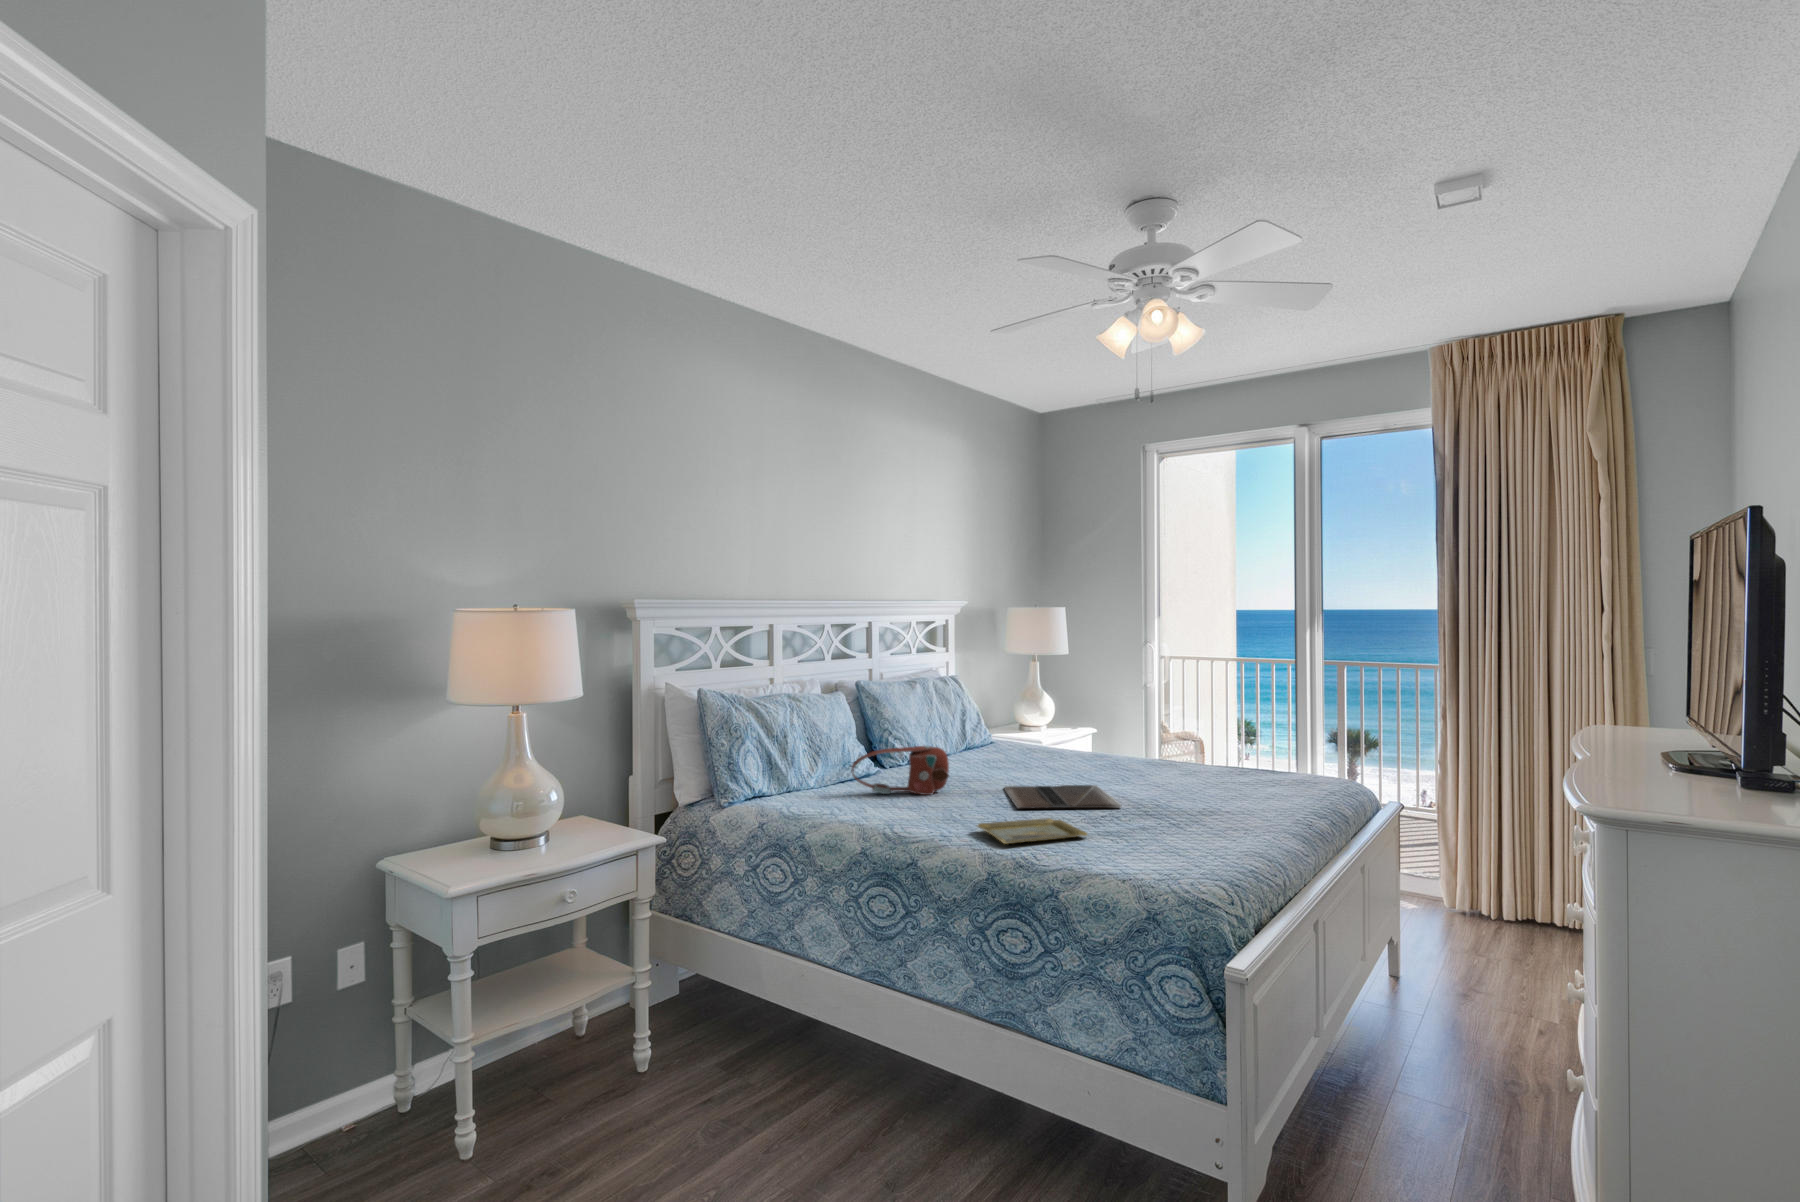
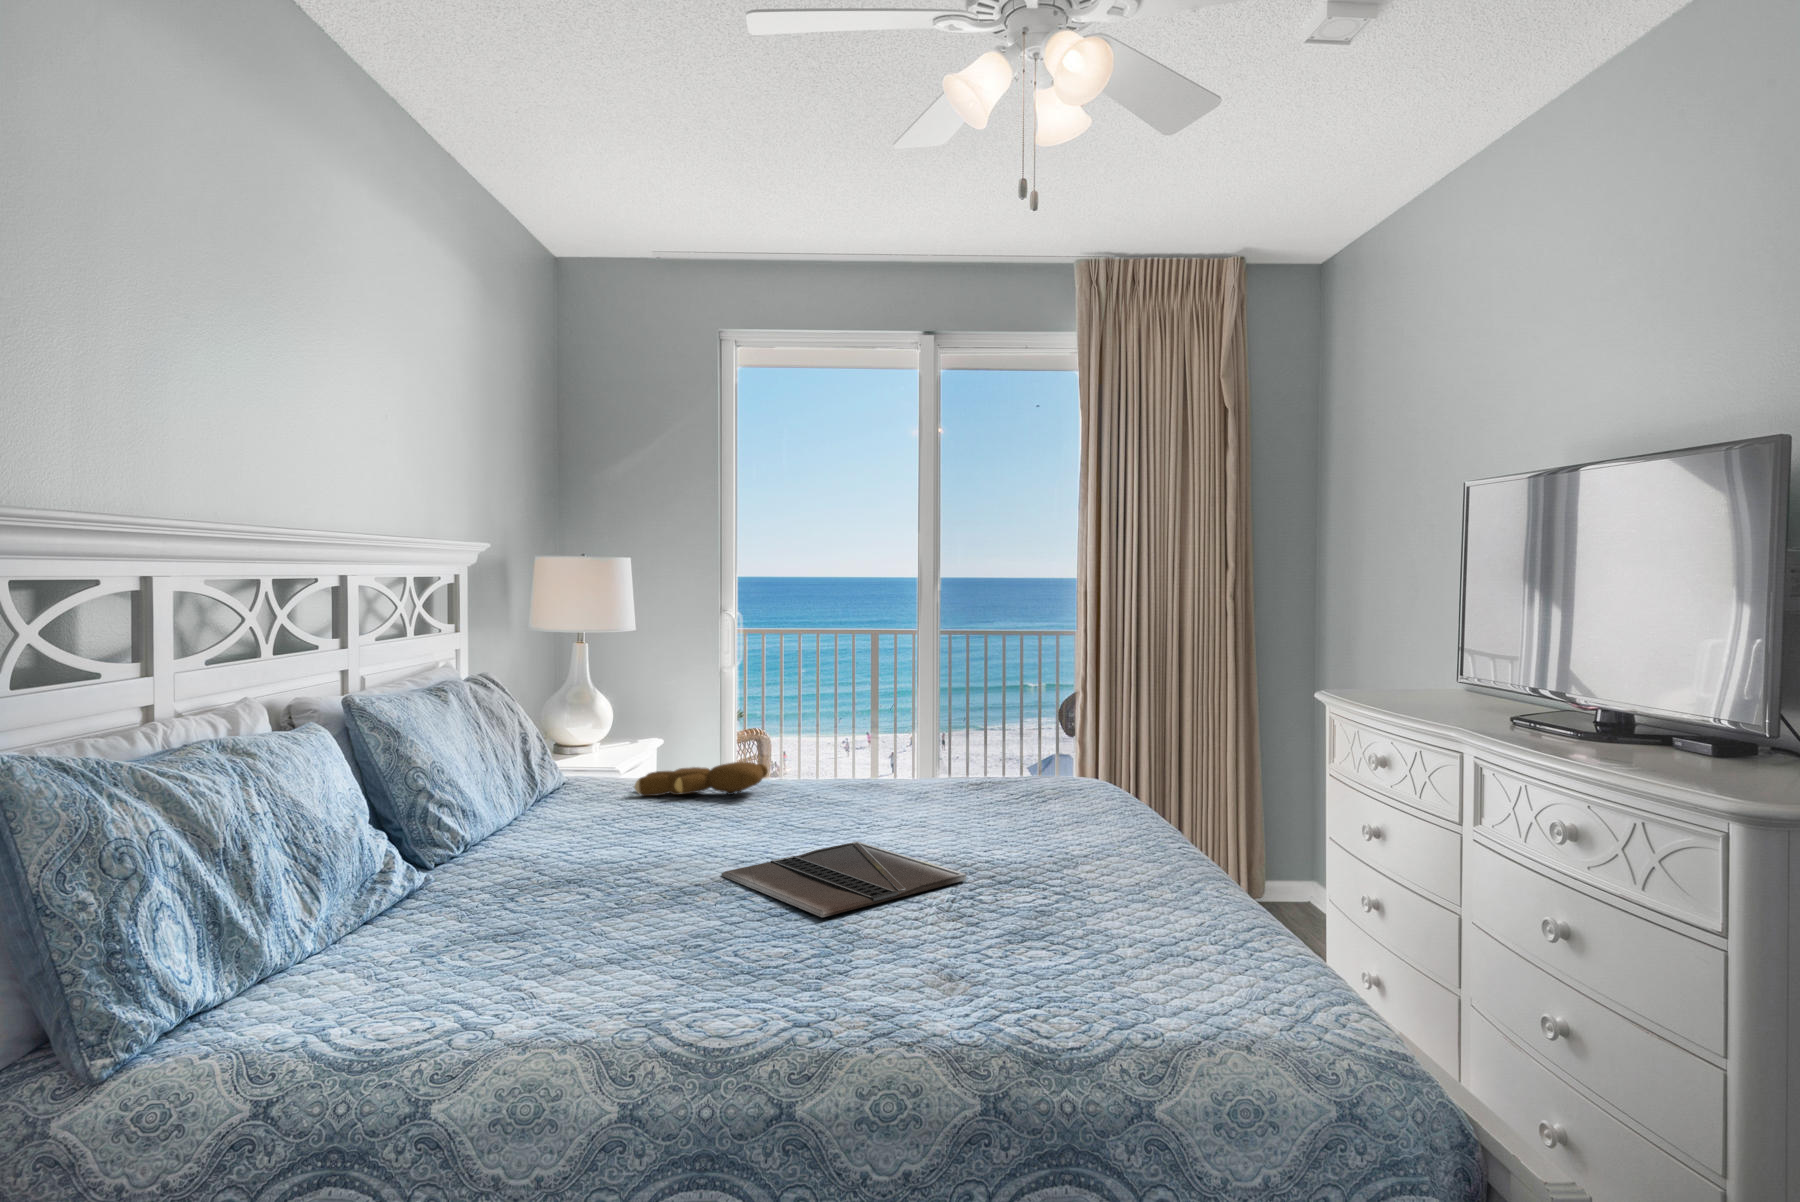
teddy bear: none [1020,738,1096,758] -> present [634,762,768,796]
handbag: present [851,746,949,795] -> none [442,820,652,938]
tray: present [978,818,1087,844] -> none [838,929,1033,1016]

